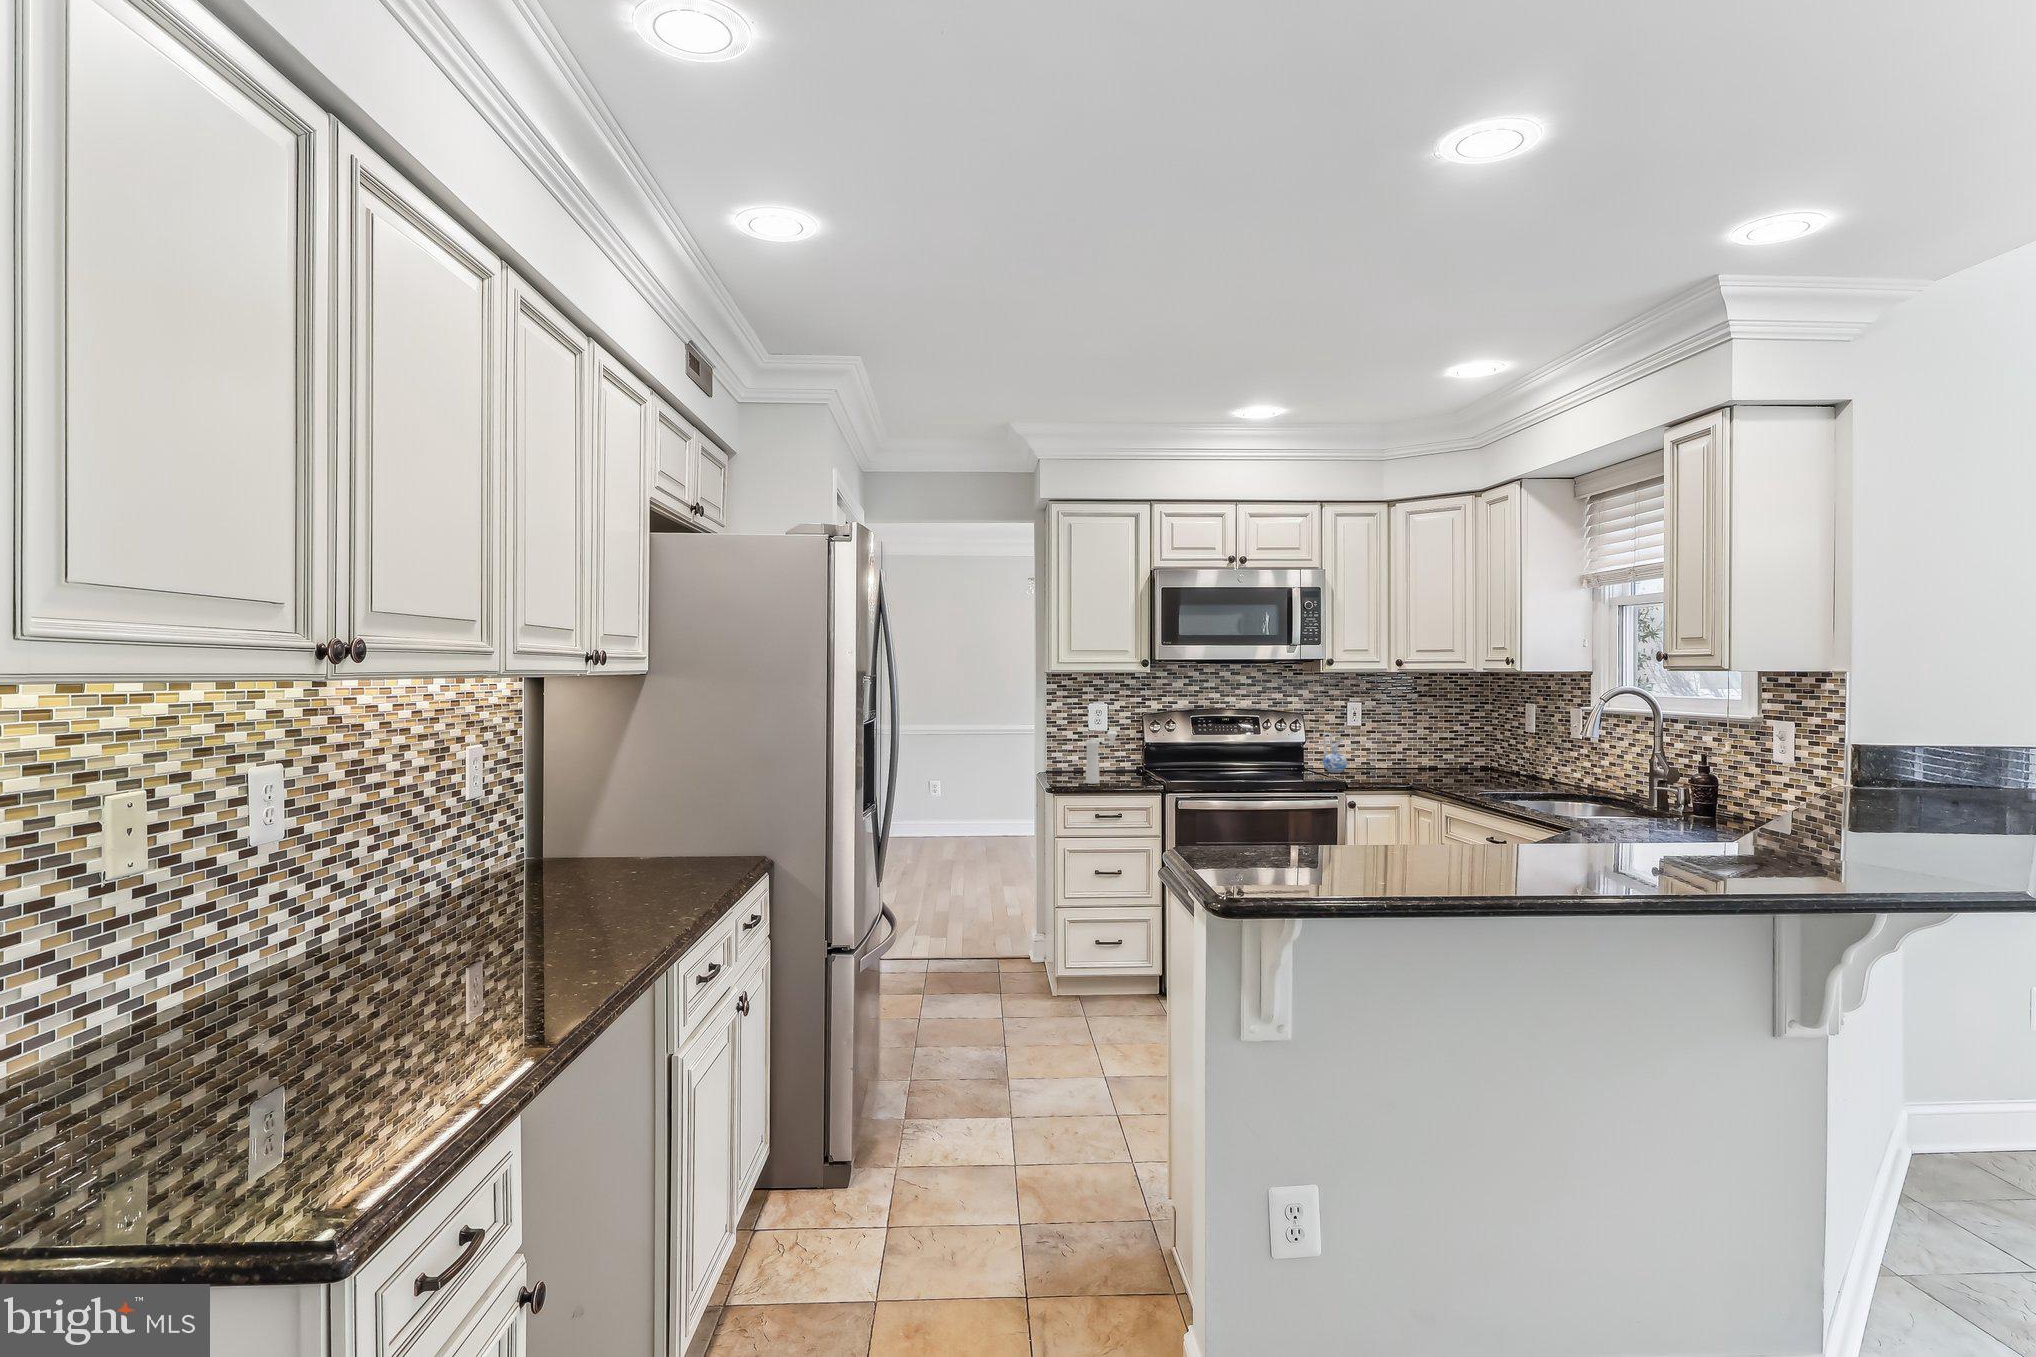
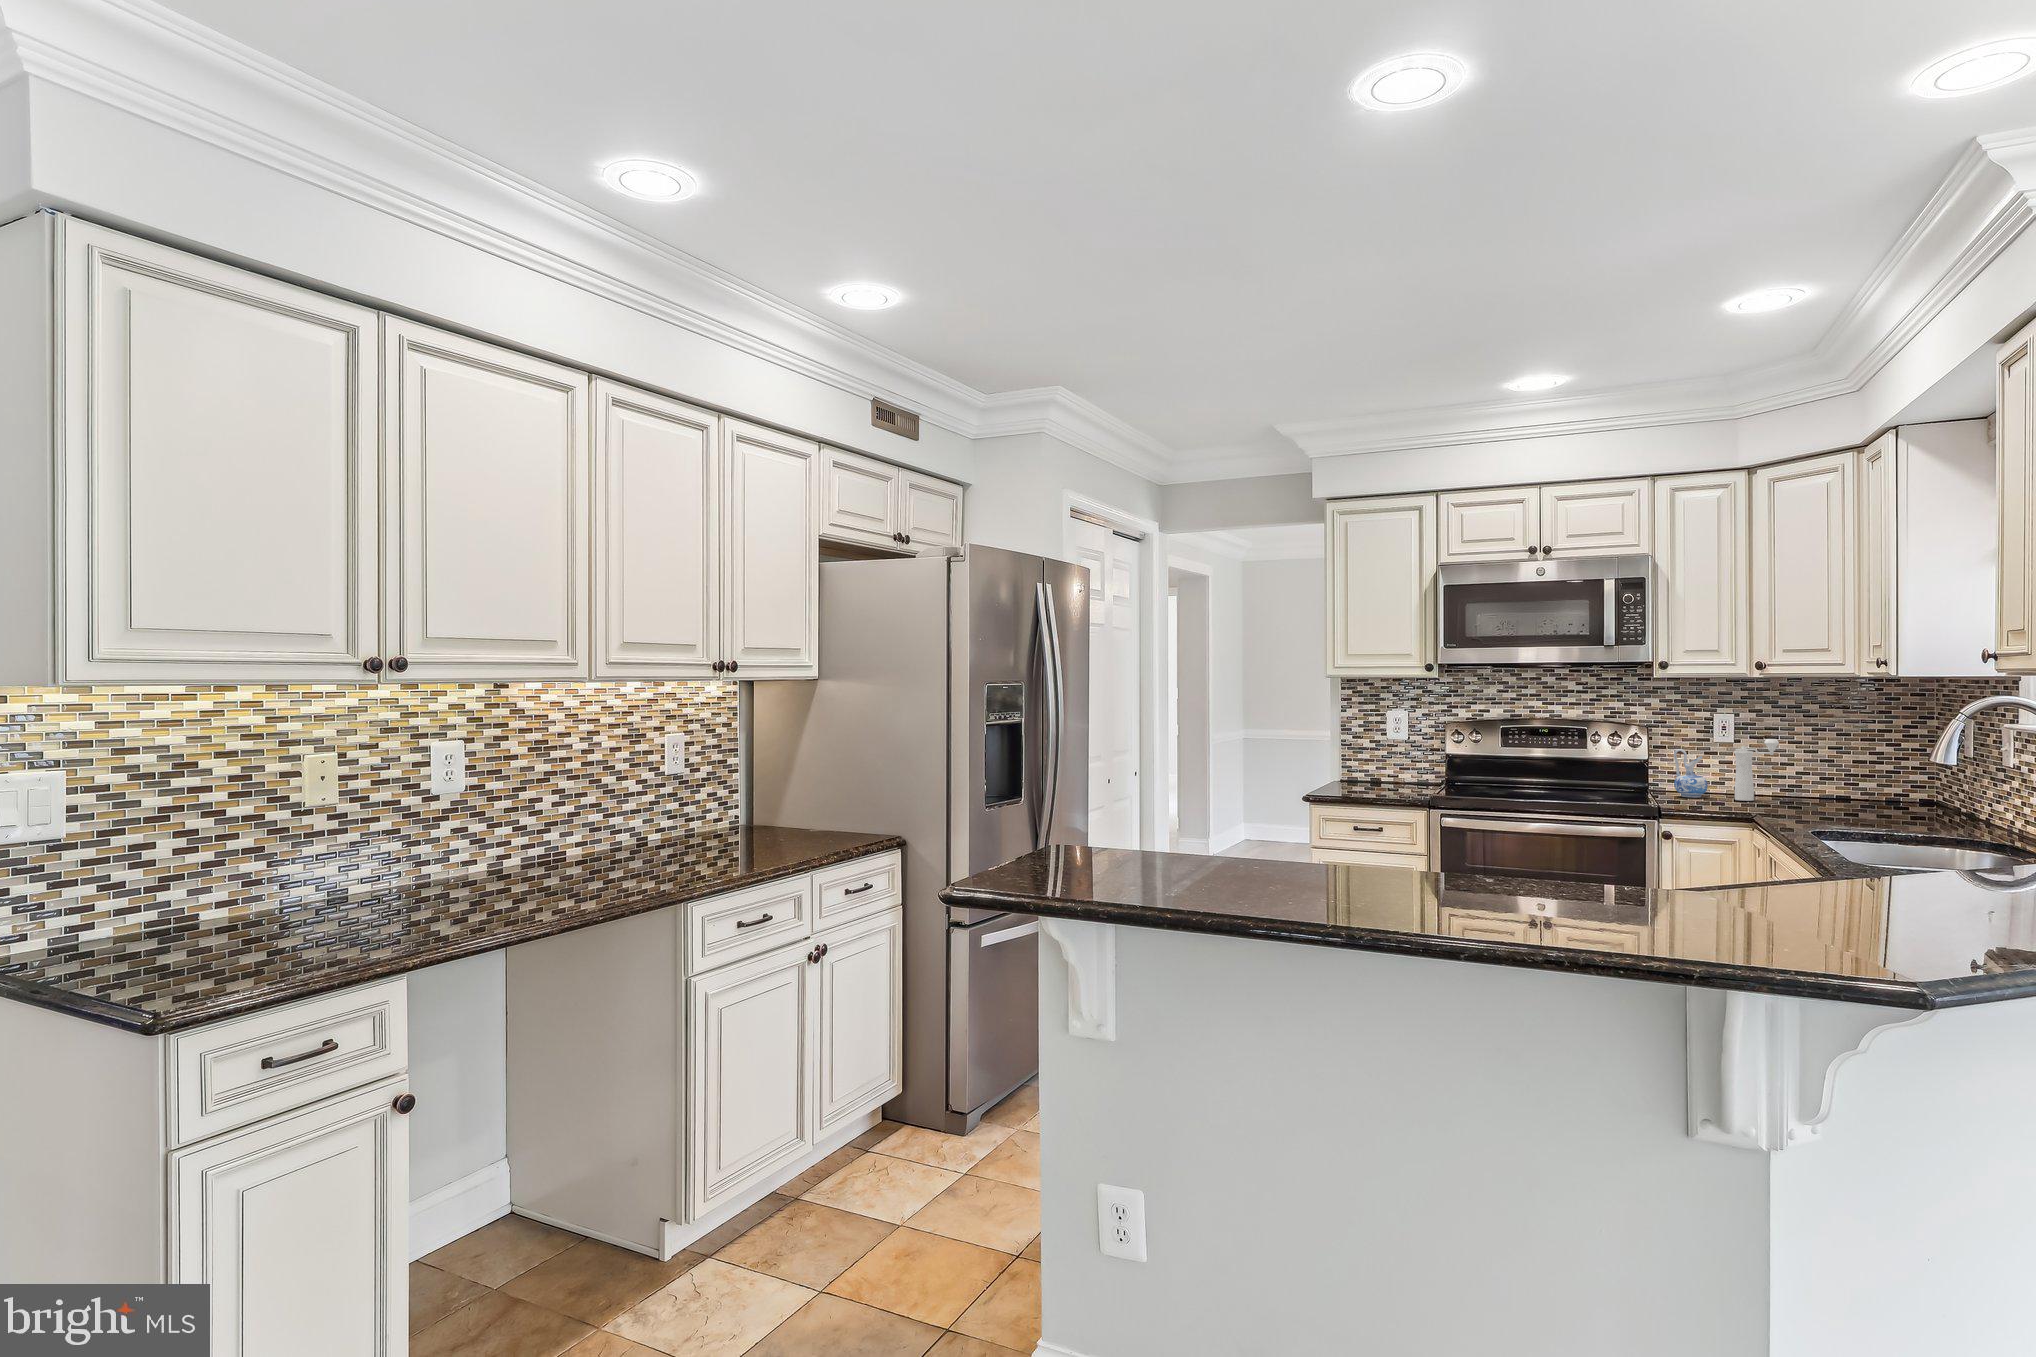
pepper mill: present [1086,731,1117,784] -> present [1734,739,1779,801]

